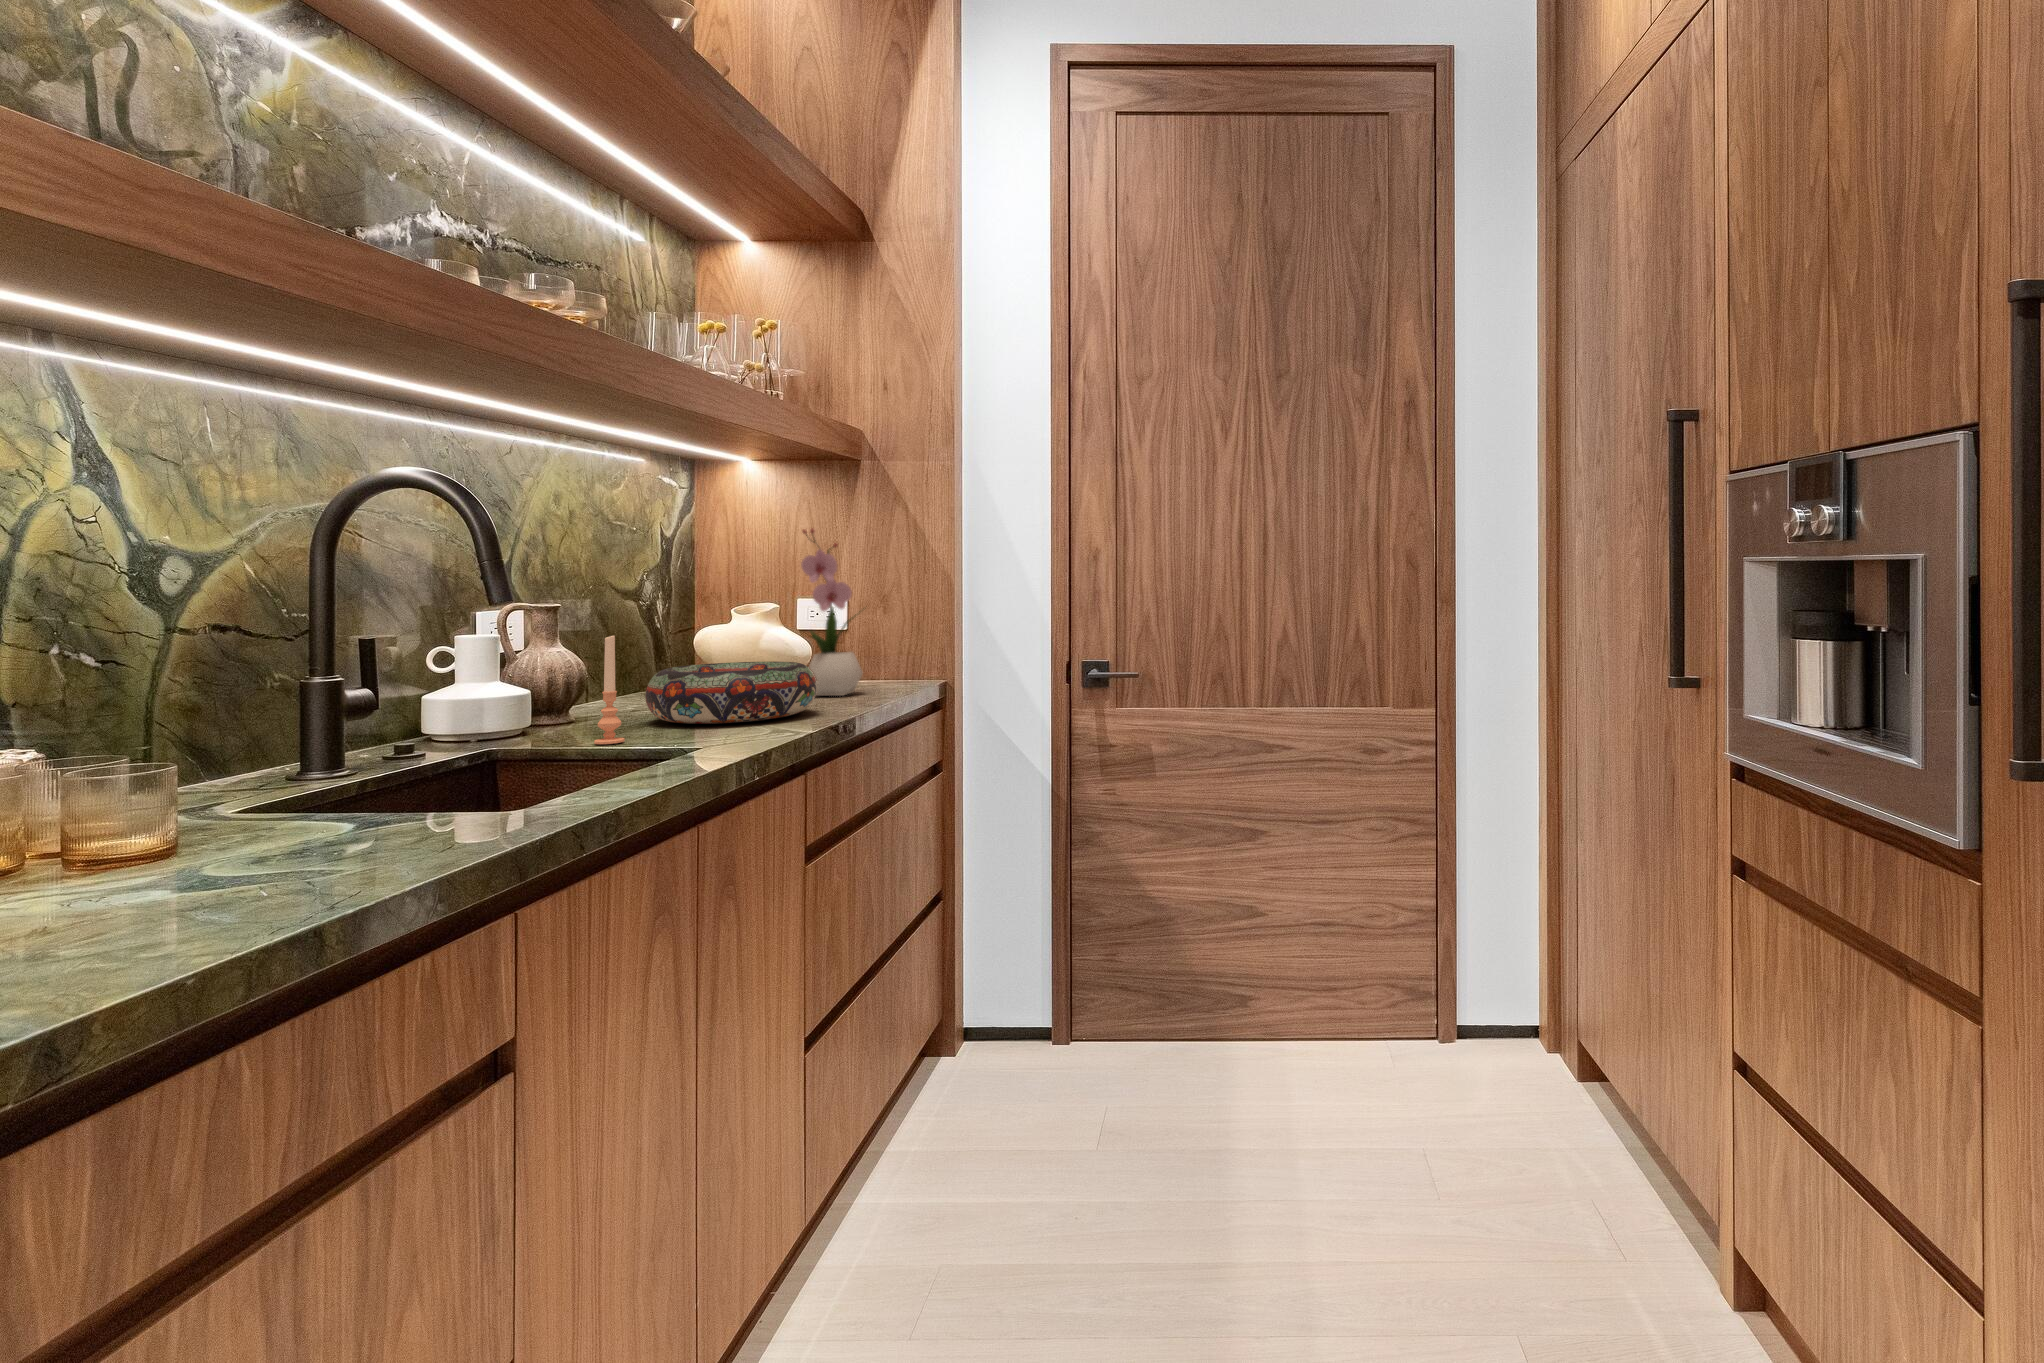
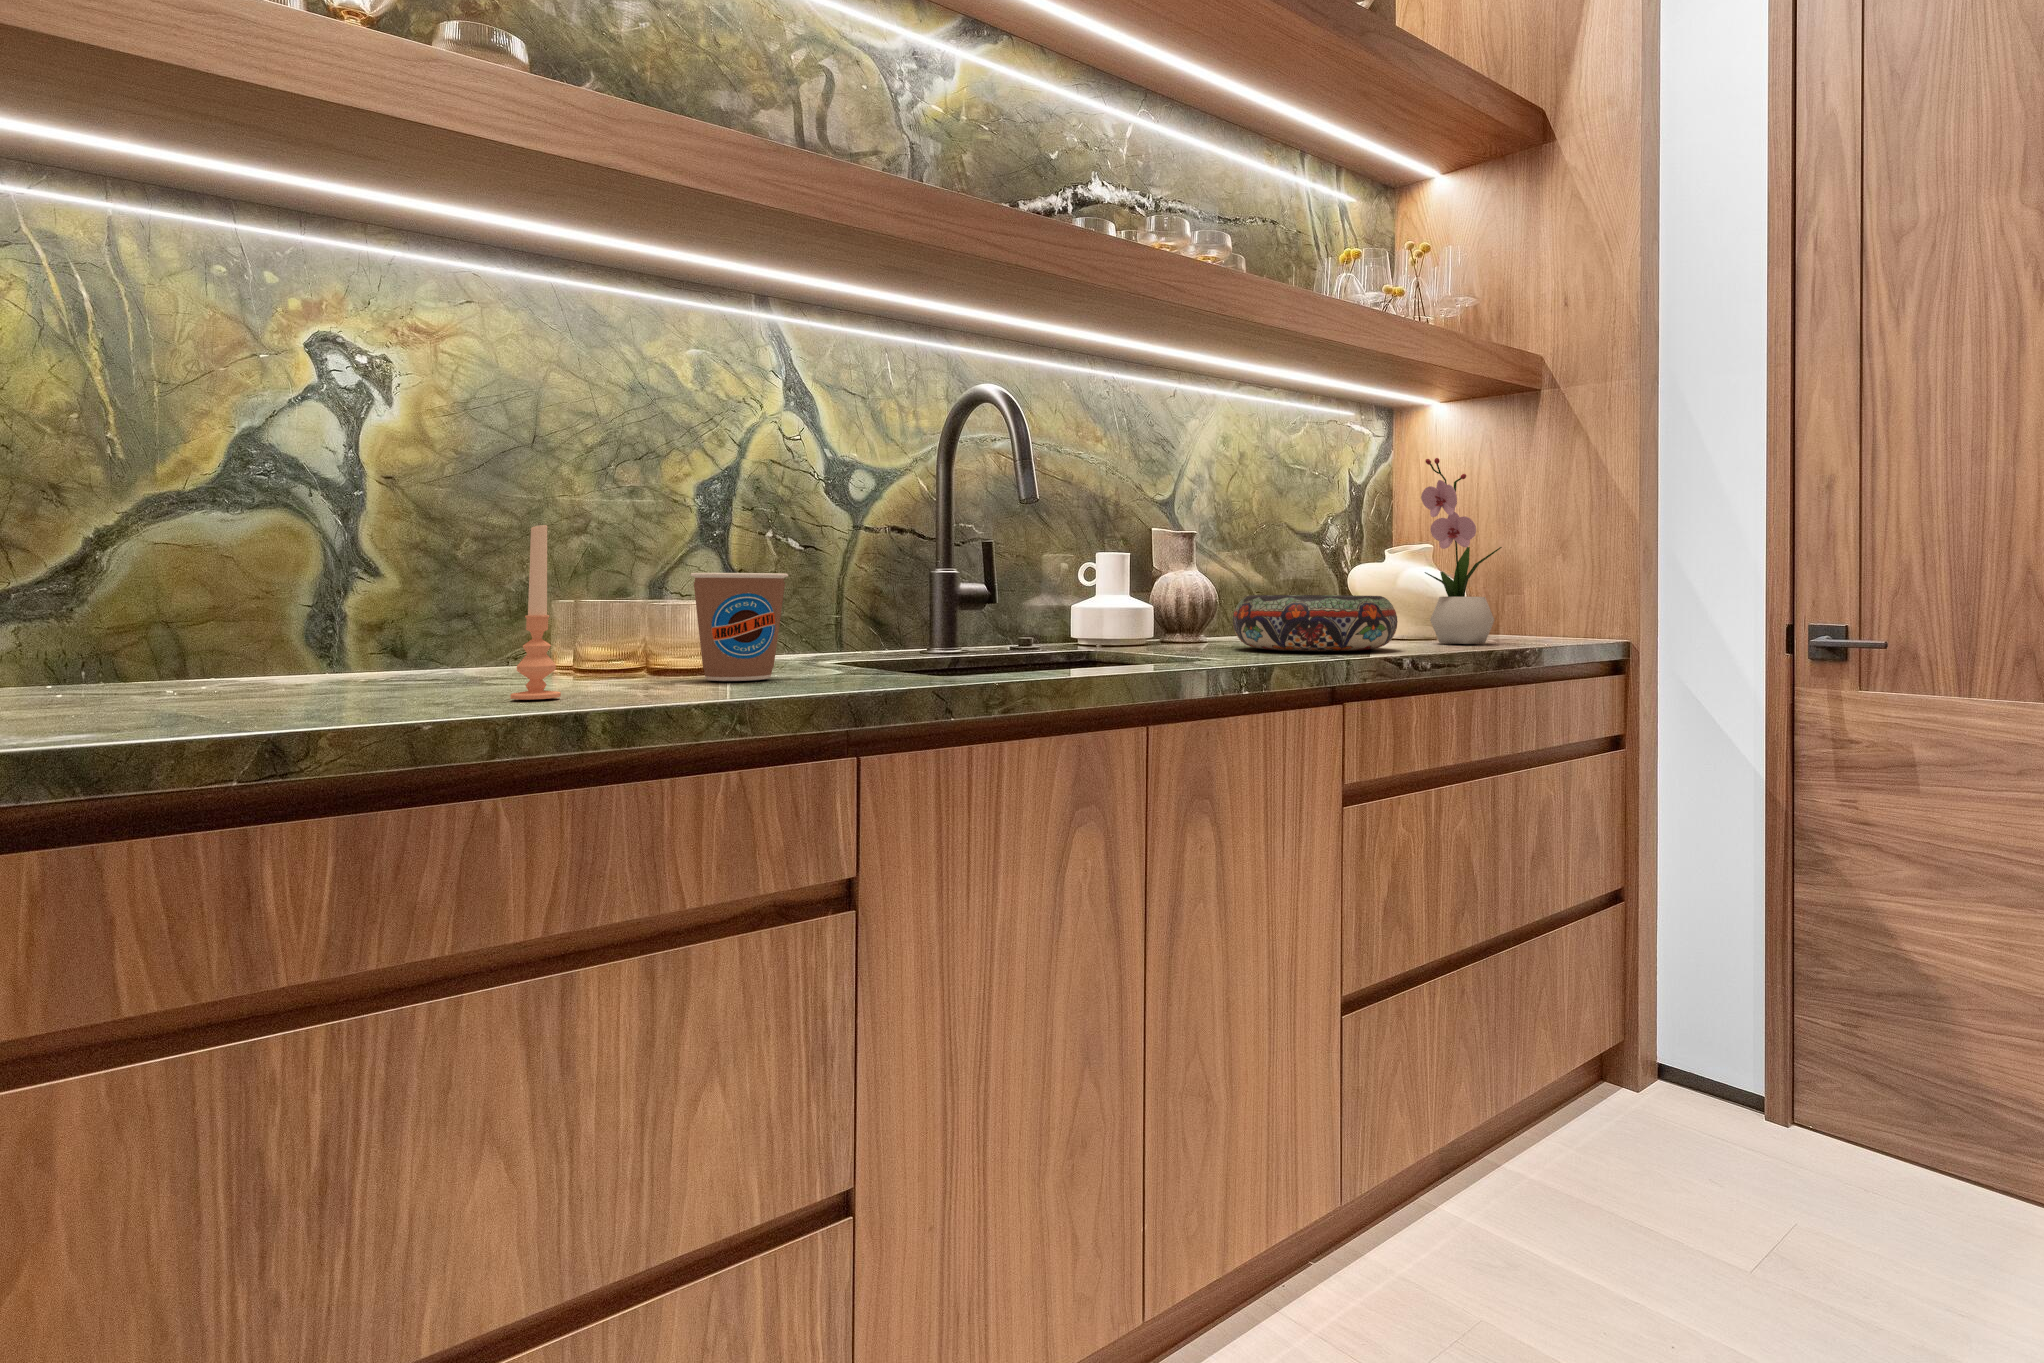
candle: present [594,636,625,744] -> present [511,524,561,700]
coffee cup: none [187,718,331,862] -> present [691,573,788,681]

